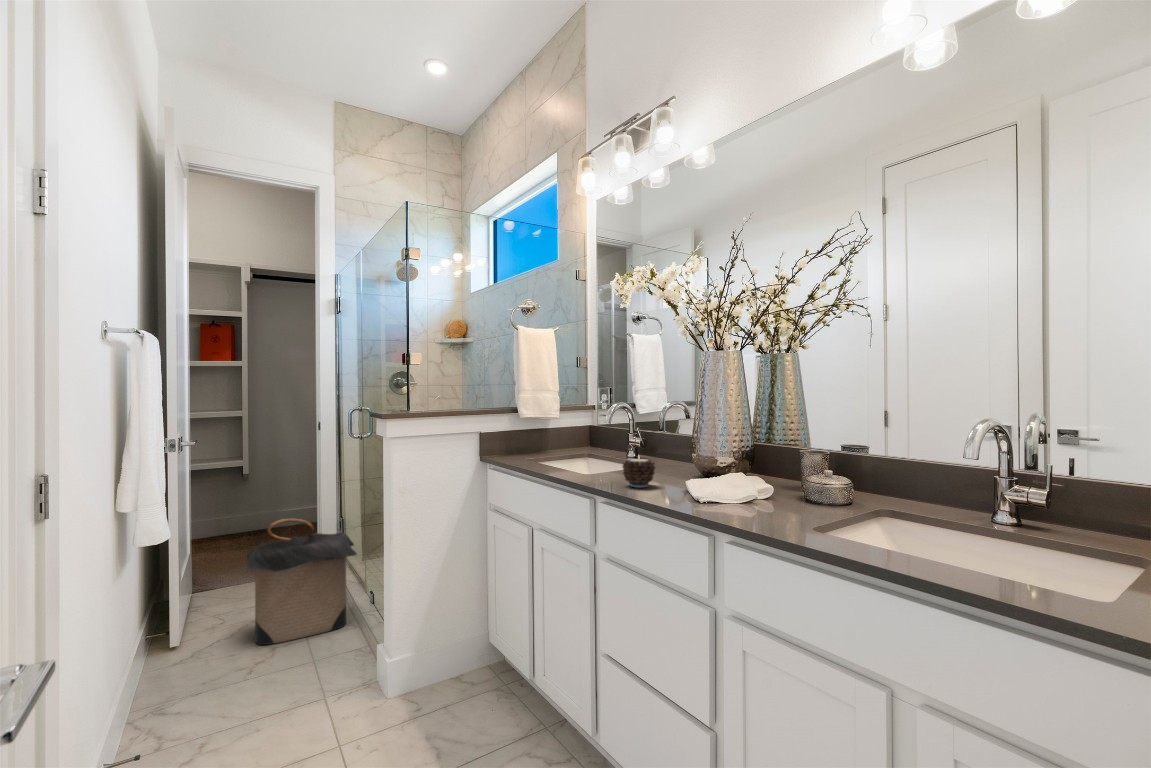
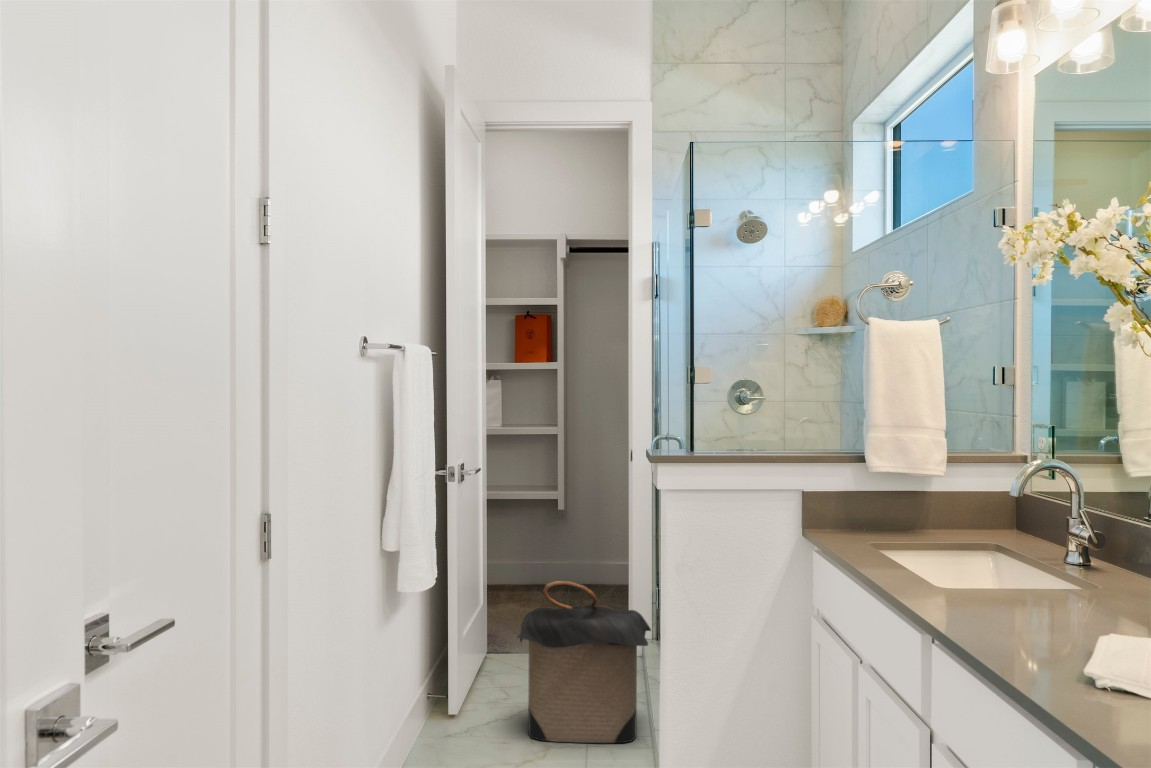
candle: present [622,458,655,487] -> none [976,569,1043,632]

